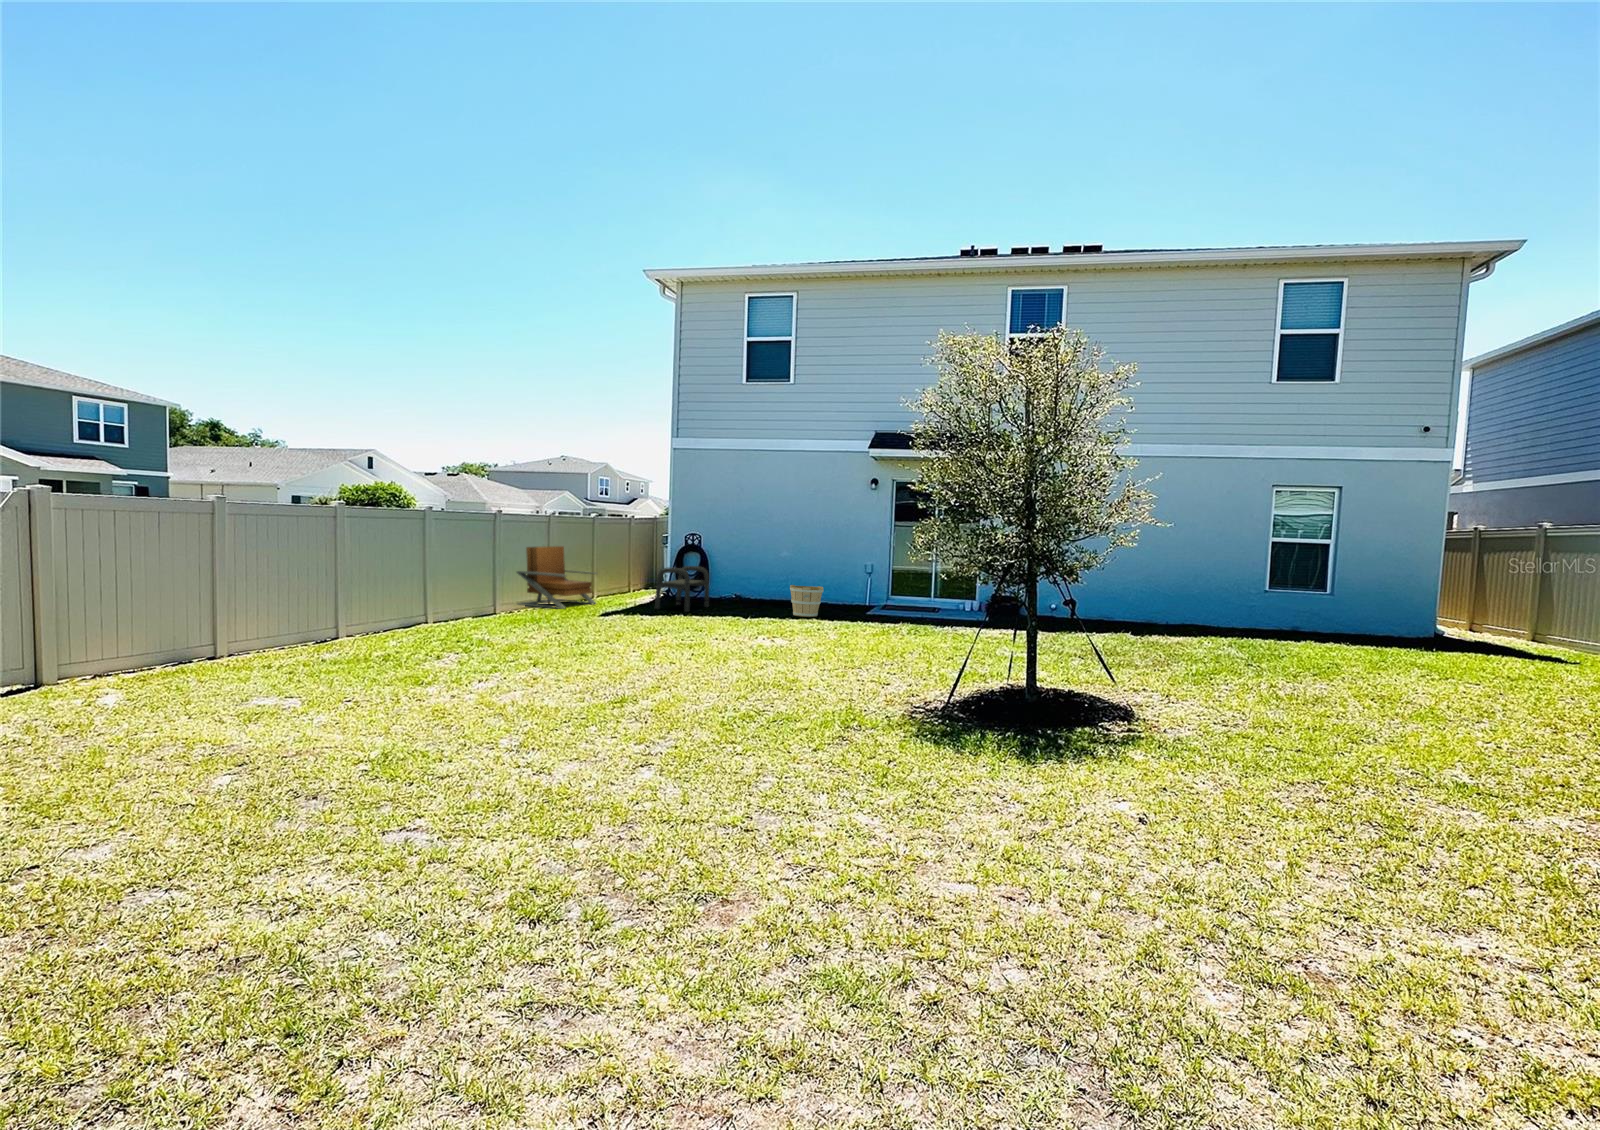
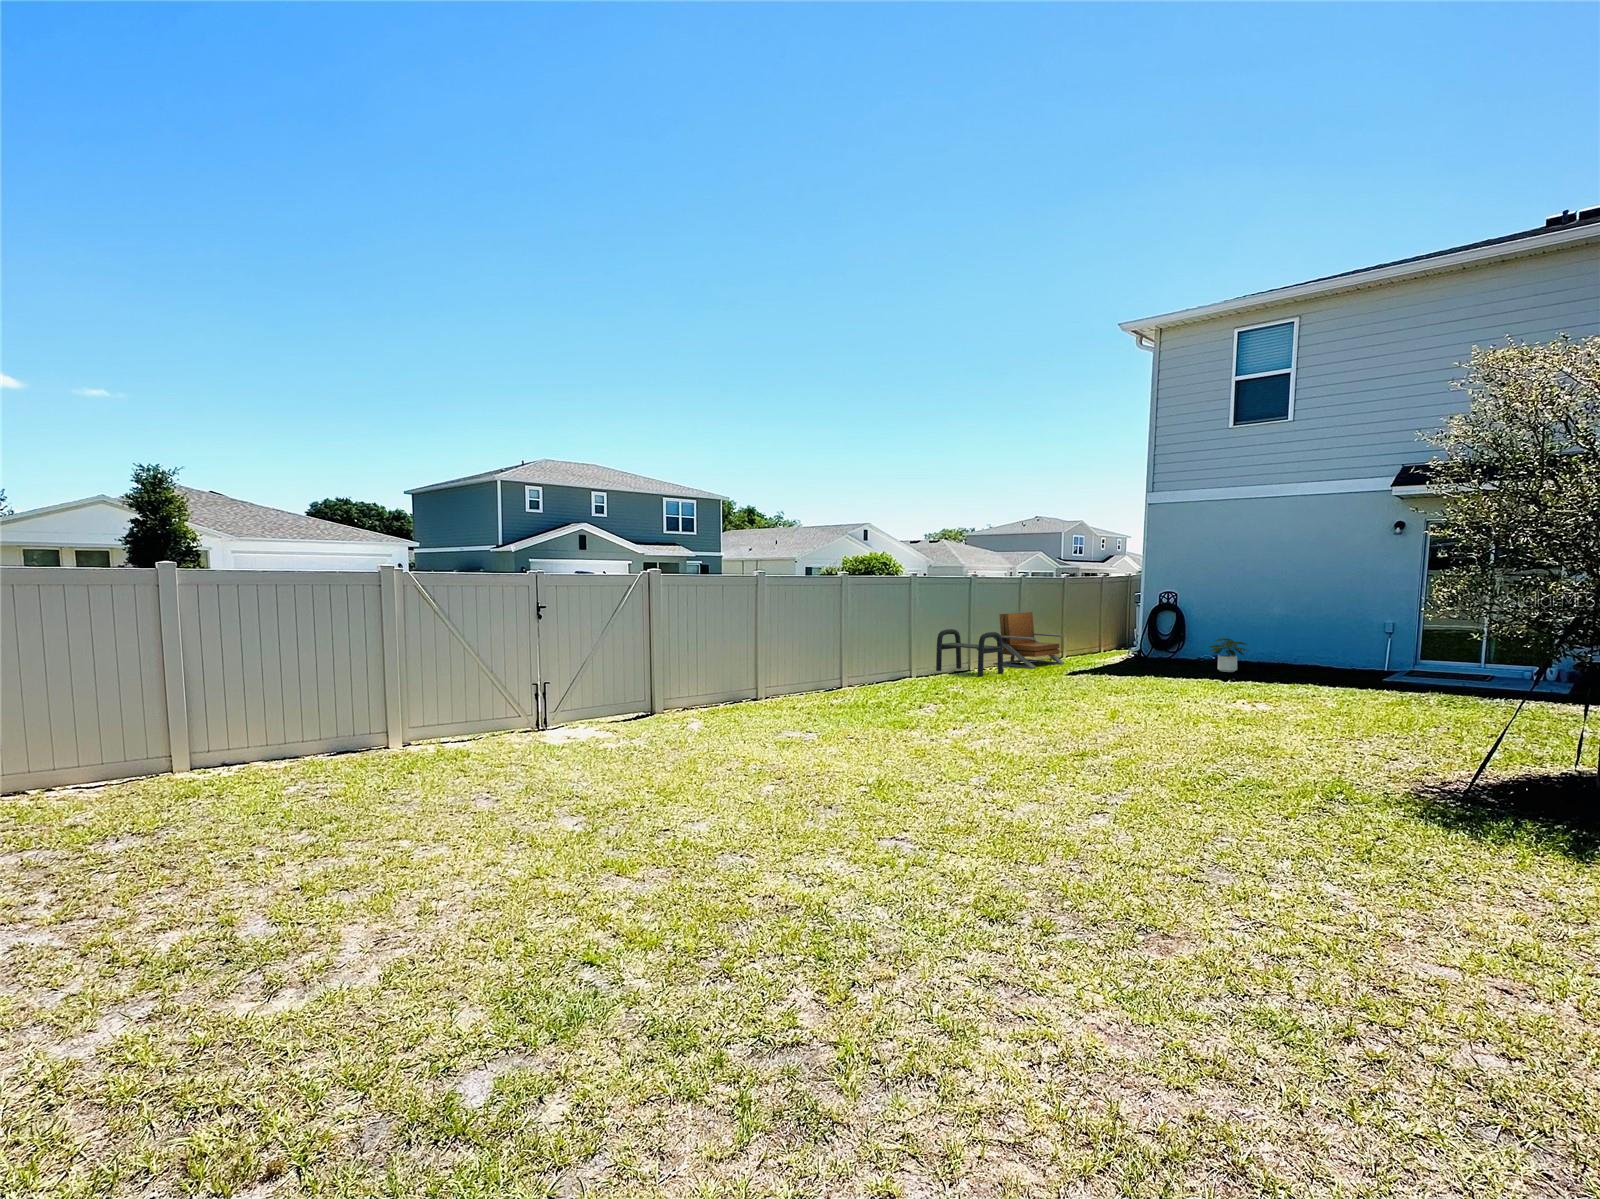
bench: present [655,566,709,612] -> present [936,629,1003,677]
potted plant: none [734,579,769,611] -> present [1209,638,1249,672]
wooden bucket: present [790,585,824,617] -> none [1276,644,1320,679]

